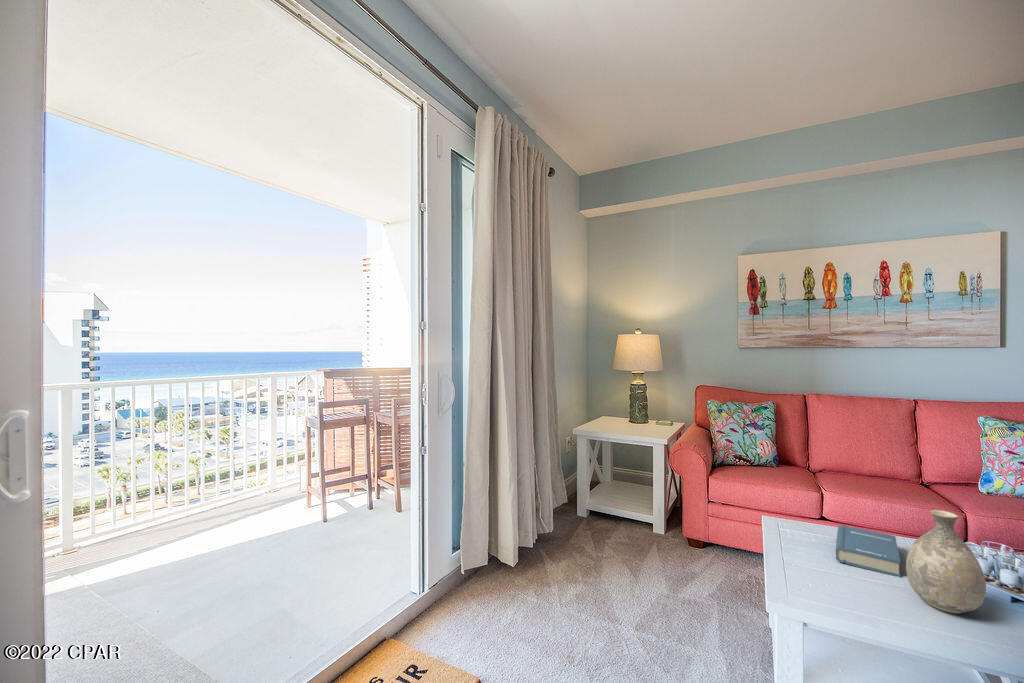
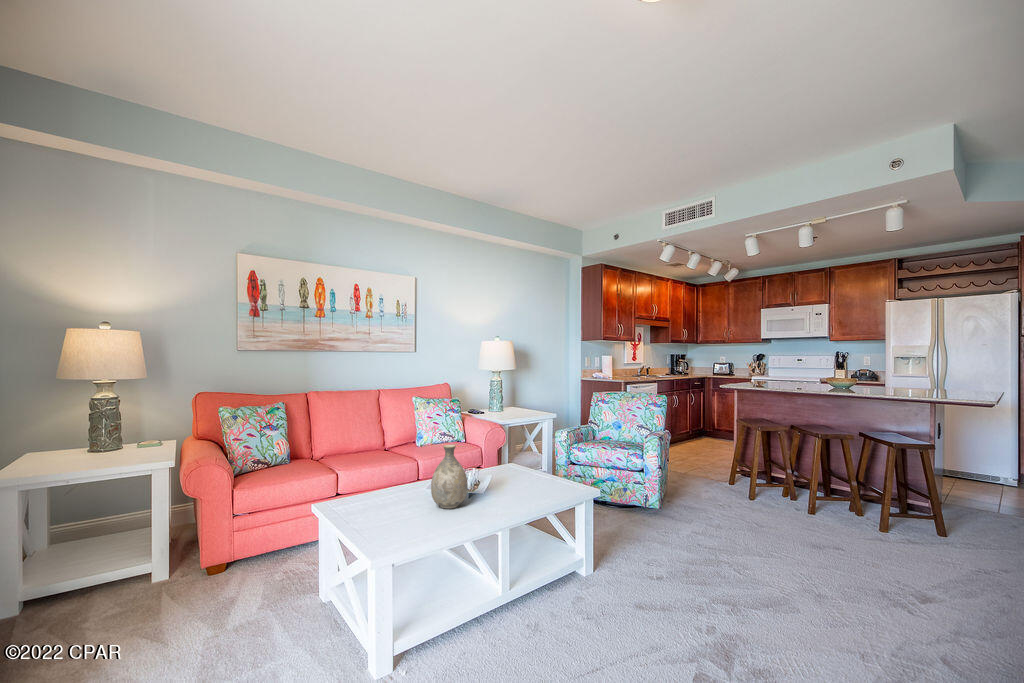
hardback book: present [836,525,901,577] -> none [372,480,421,508]

